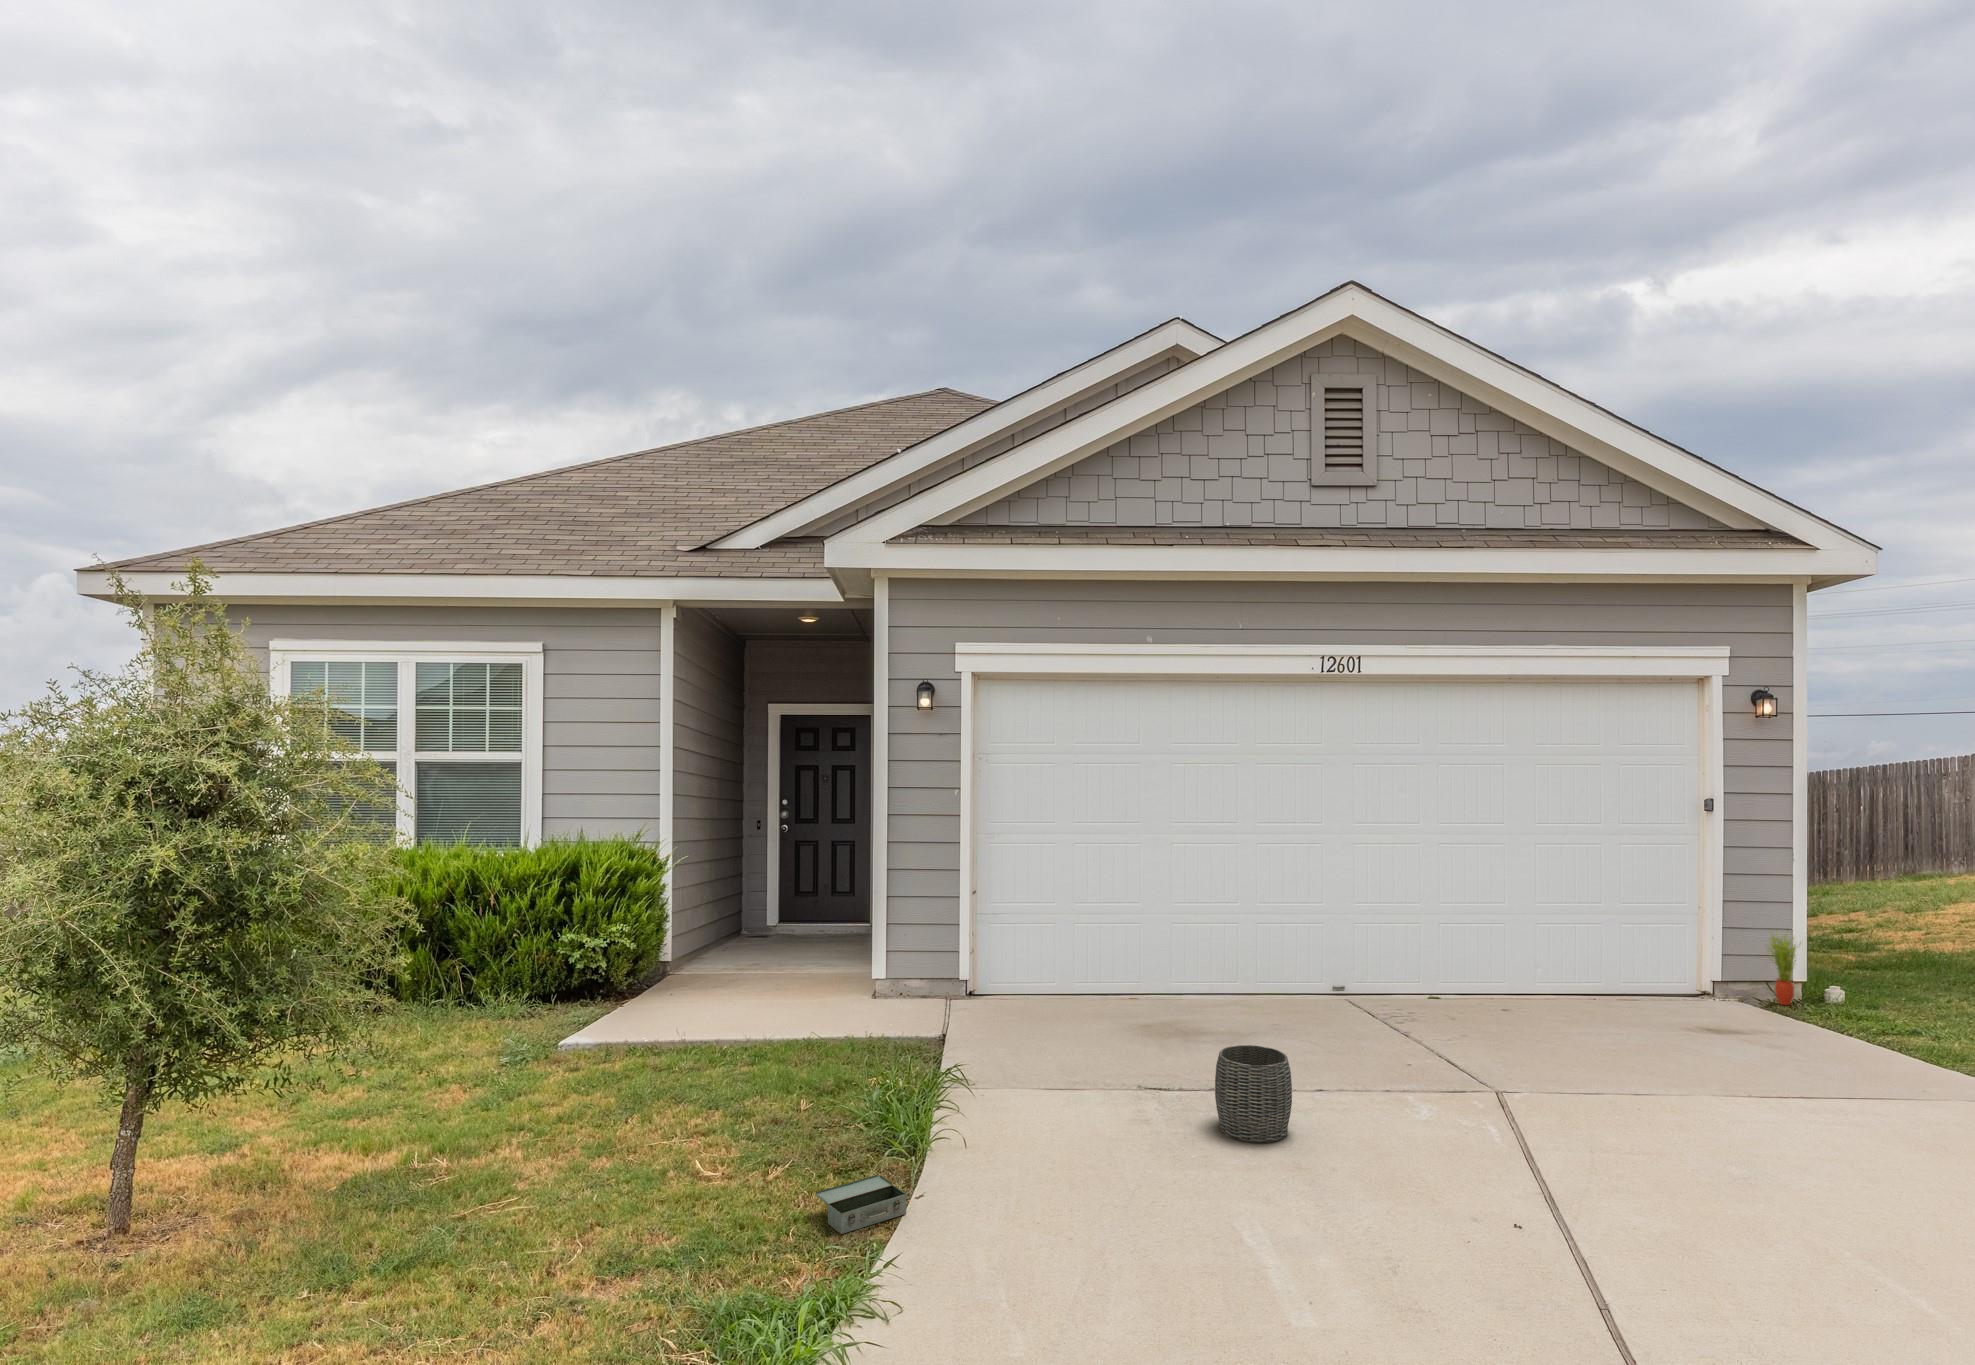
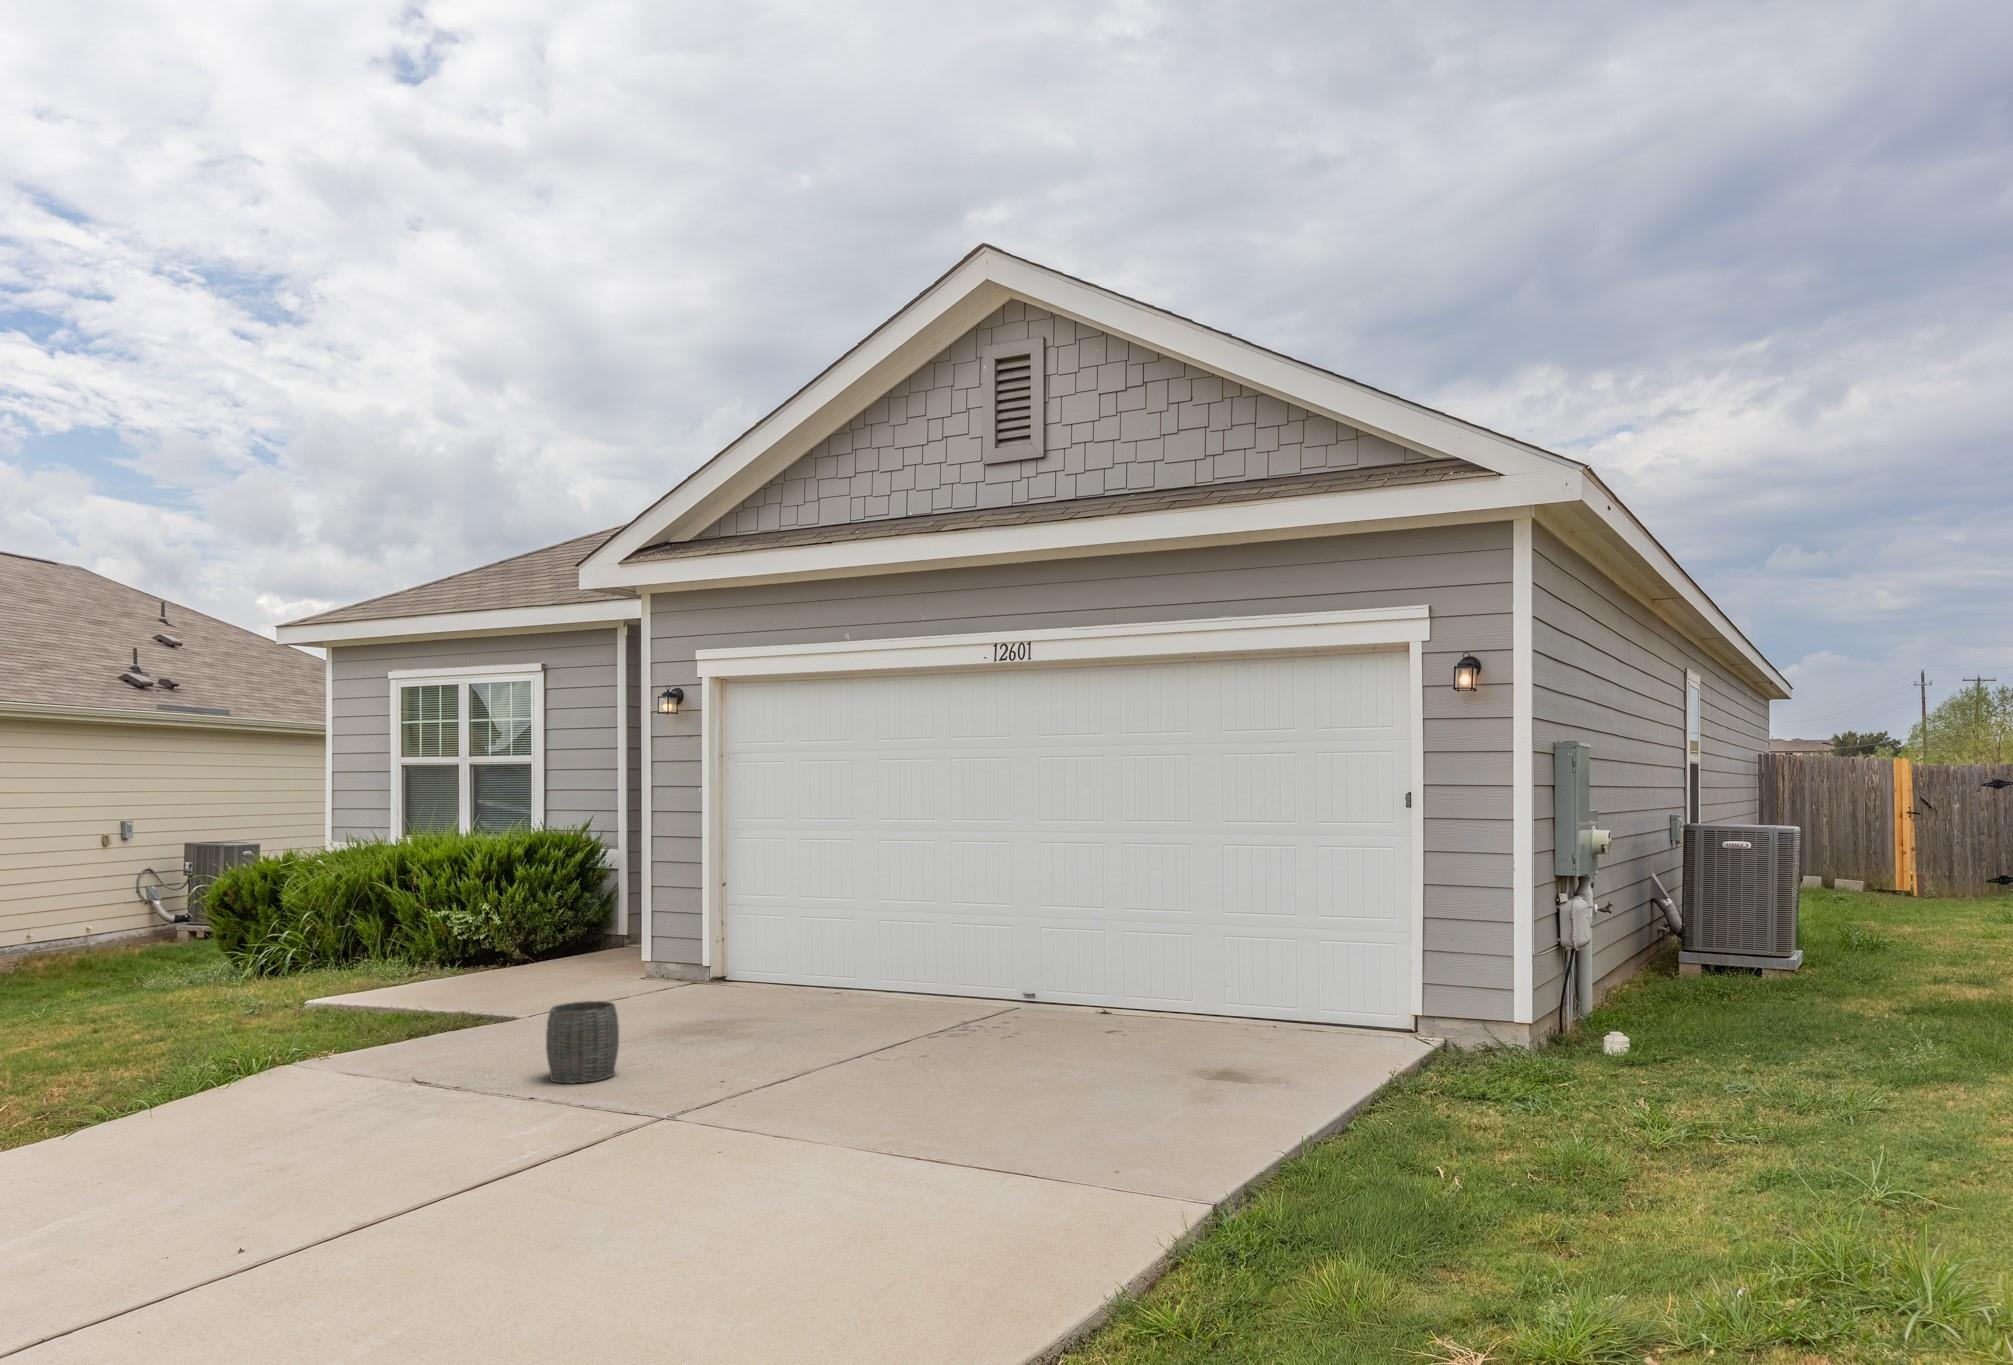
potted plant: present [1768,931,1801,1005] -> none [1459,954,1500,1049]
toolbox: present [815,1175,906,1234] -> none [143,1063,223,1092]

